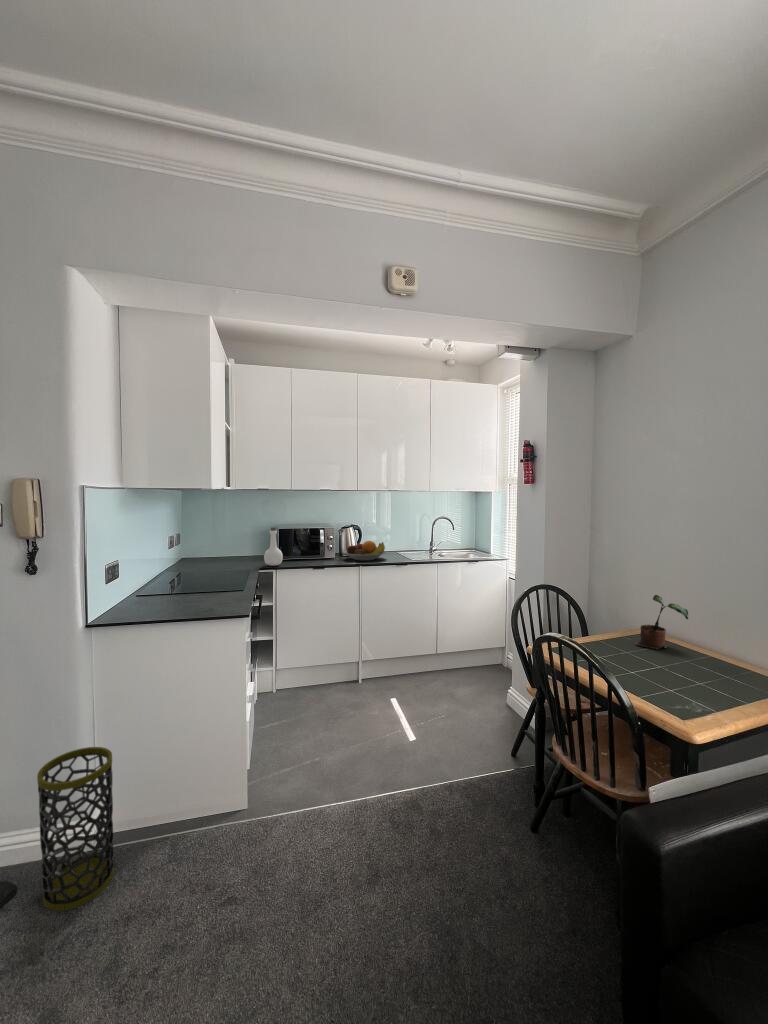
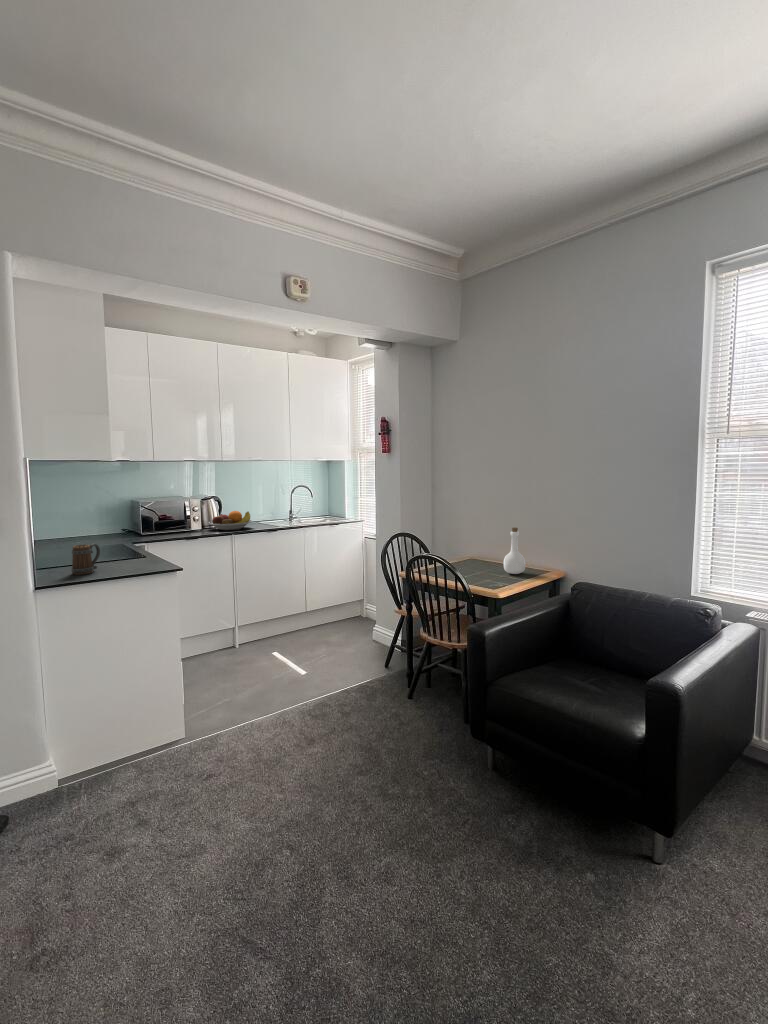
bottle: present [264,527,283,566] -> present [503,527,526,574]
mug: none [137,579,171,614] -> present [72,544,100,575]
potted plant: present [635,595,688,649] -> none [468,529,500,567]
trash can: present [37,747,114,911] -> none [27,687,93,815]

